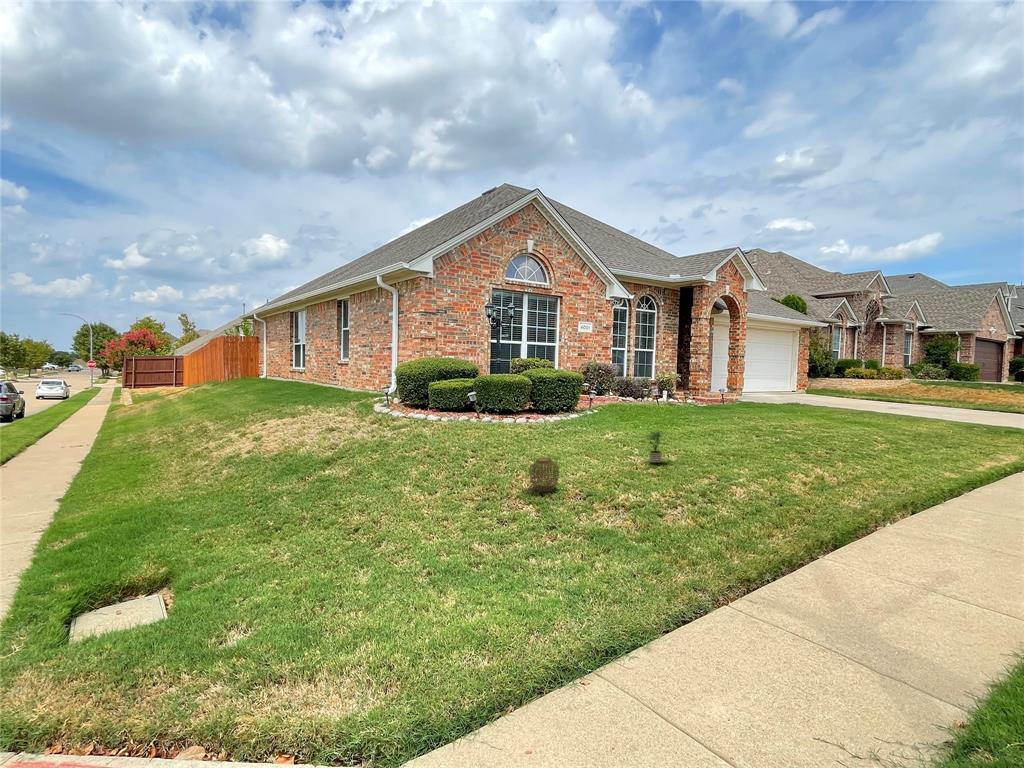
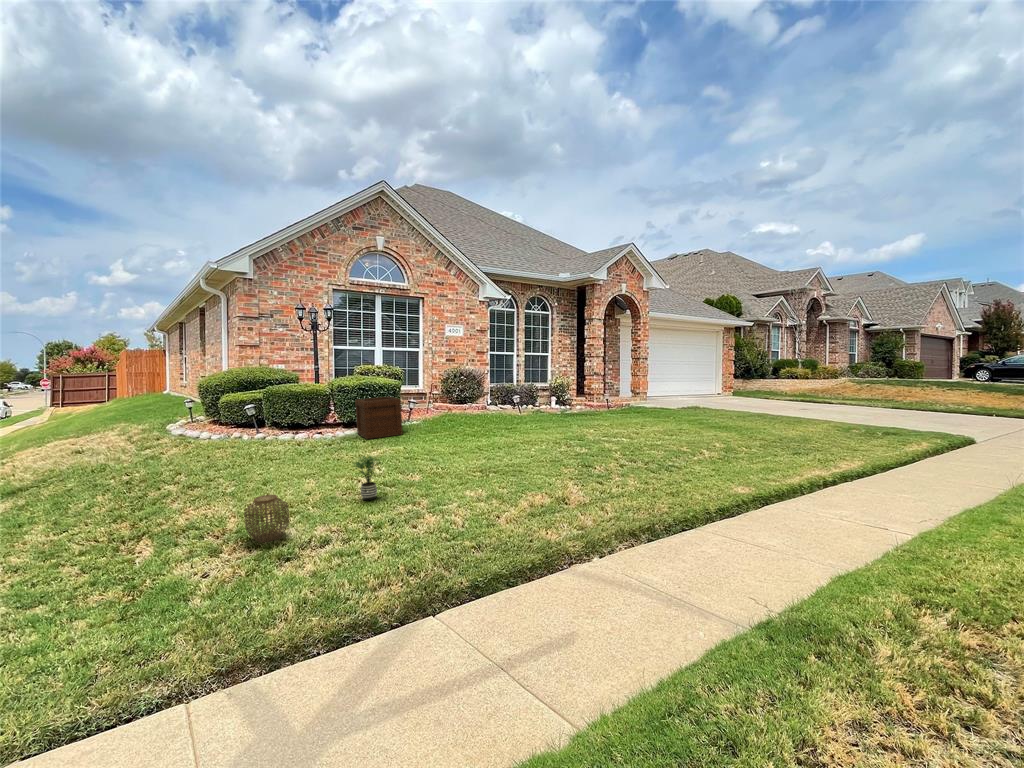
wooden crate: none [549,386,593,422] -> present [355,397,403,439]
woven basket: present [529,458,559,491] -> present [244,495,289,542]

